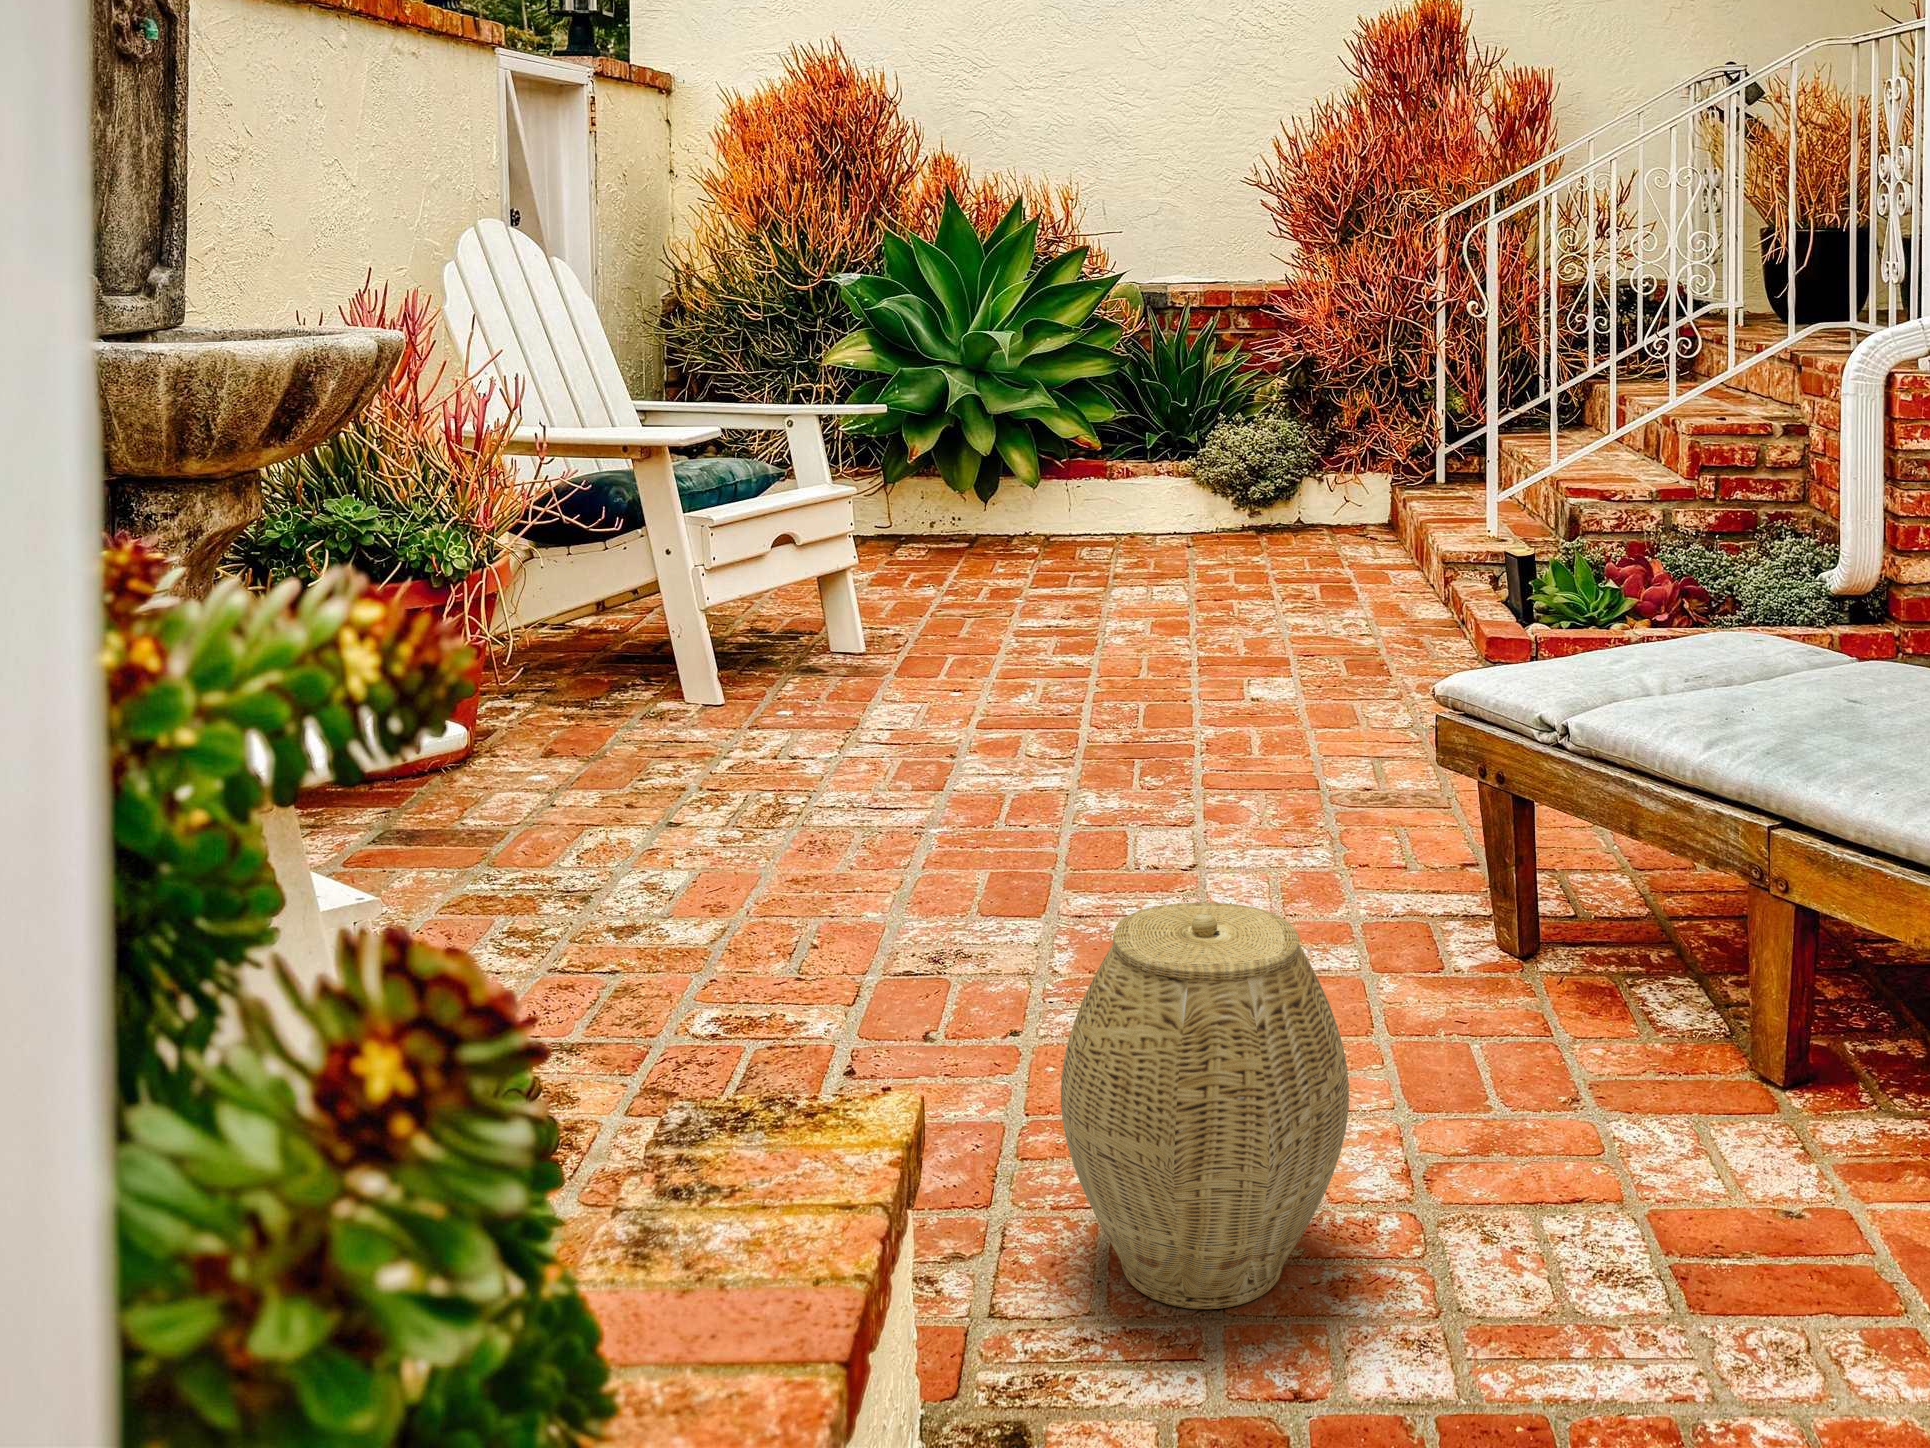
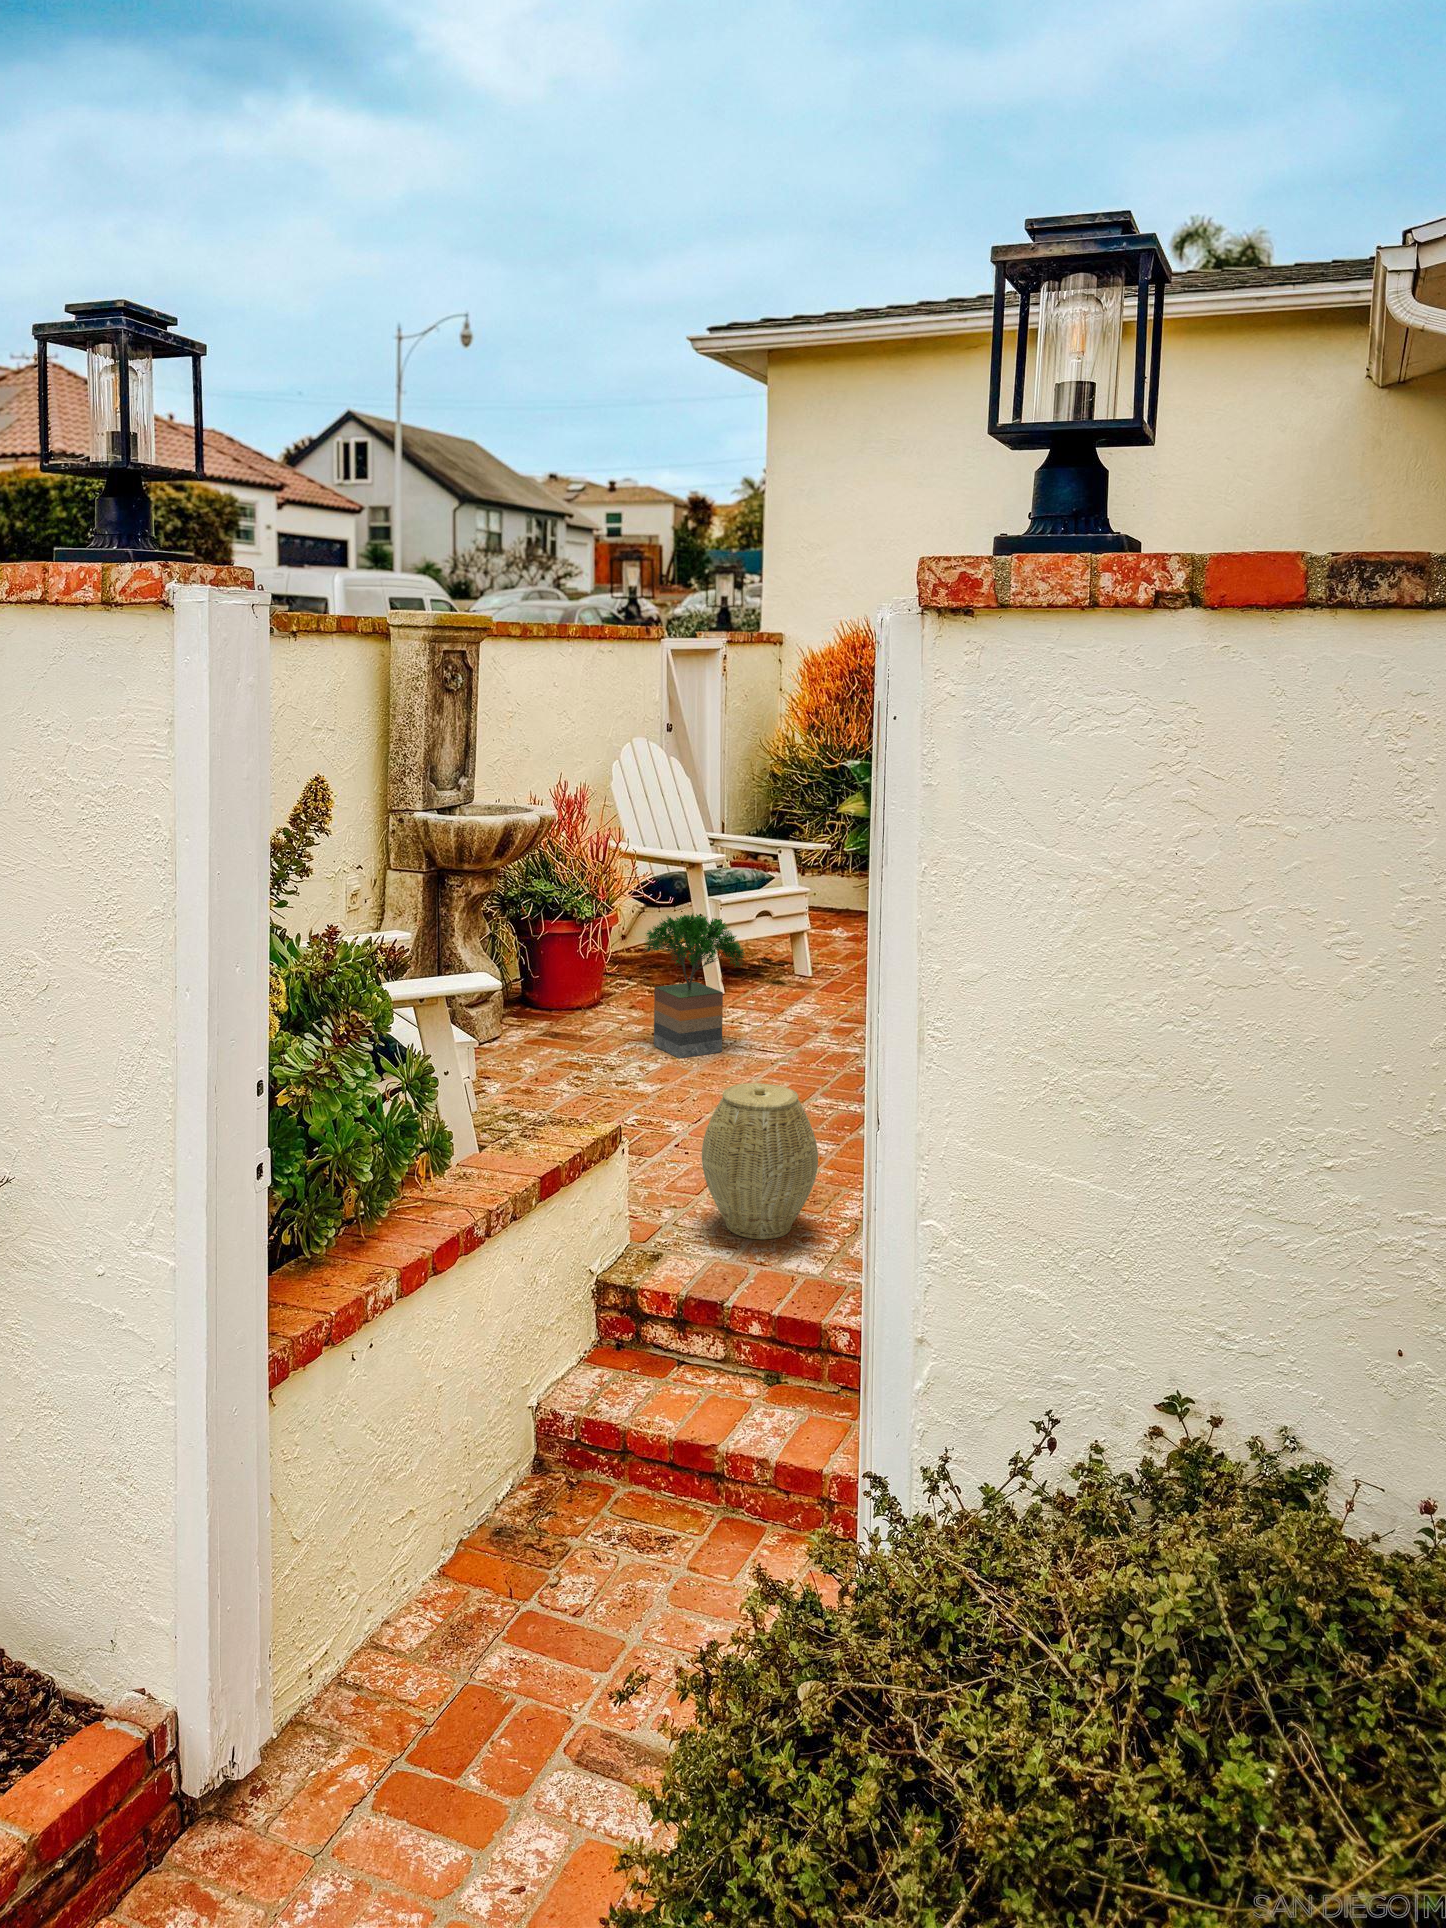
potted tree: none [619,538,852,851] -> present [644,914,745,1058]

